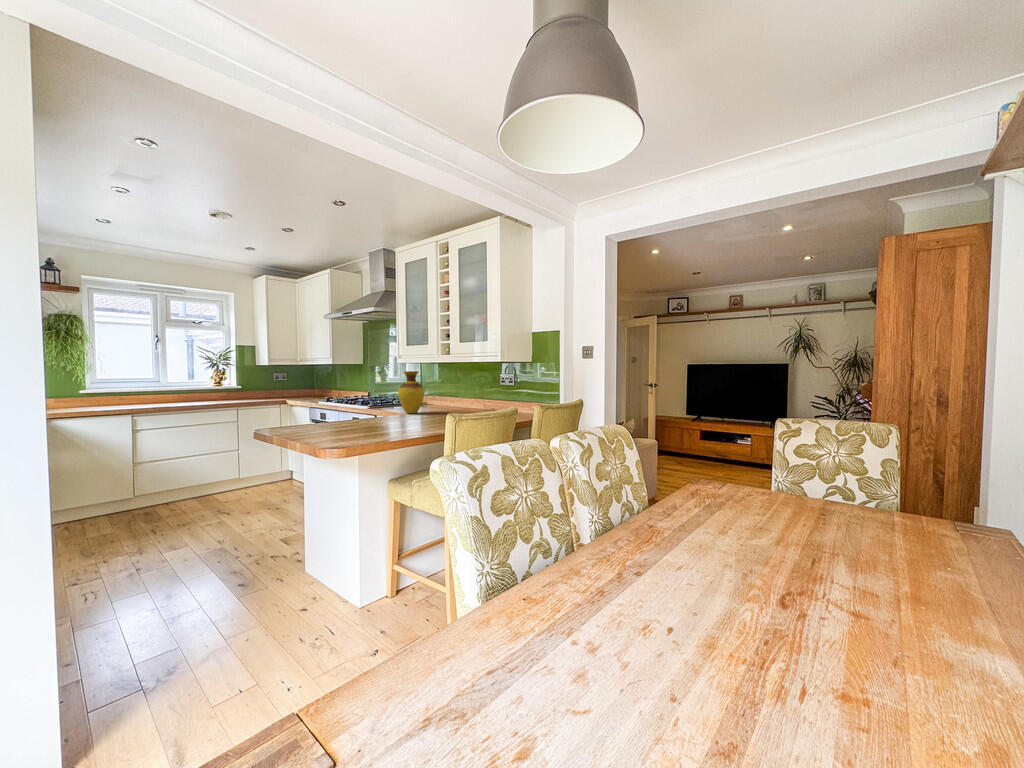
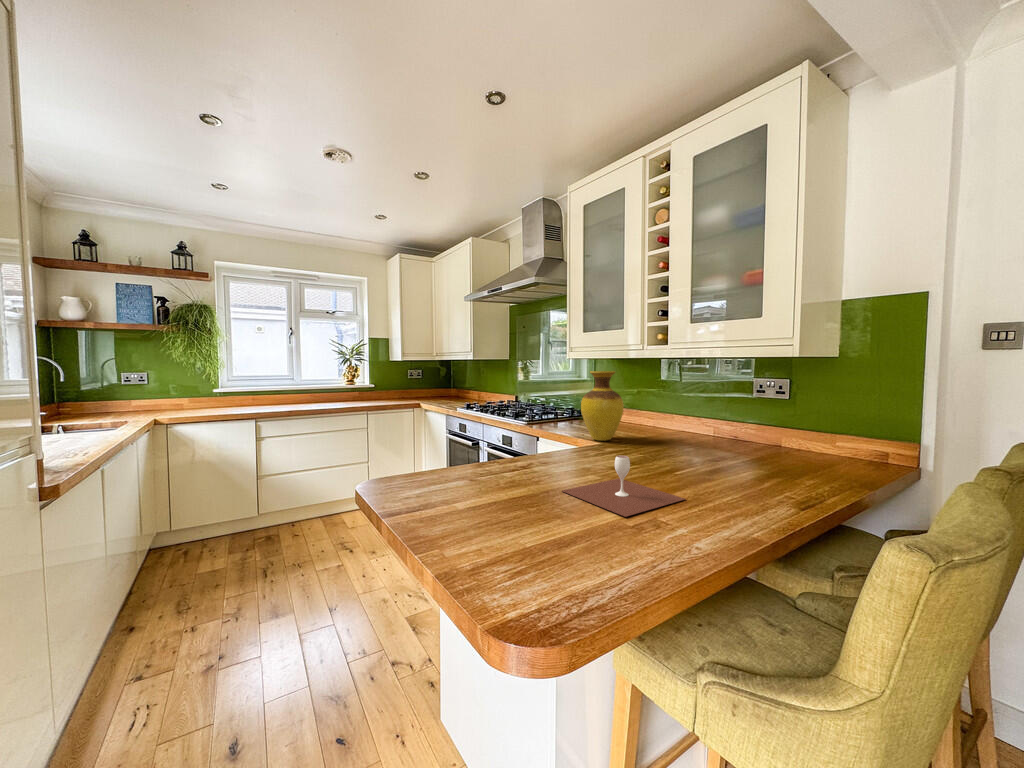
wine glass: none [367,410,426,433] -> present [562,455,685,517]

